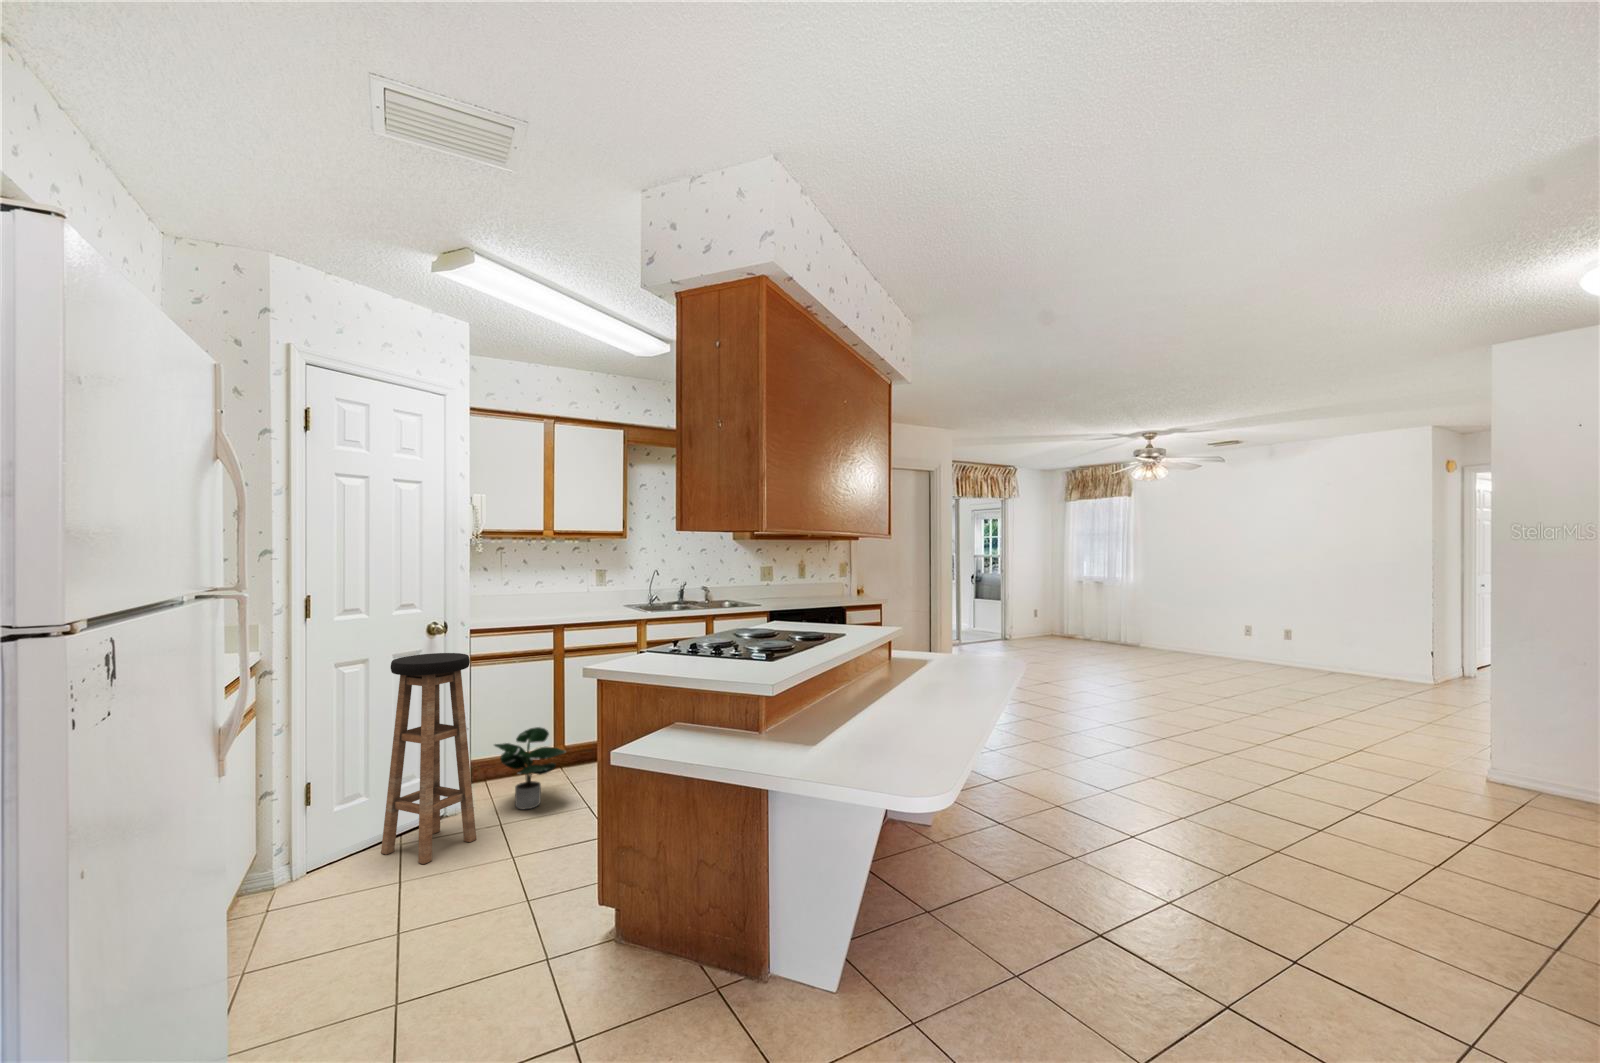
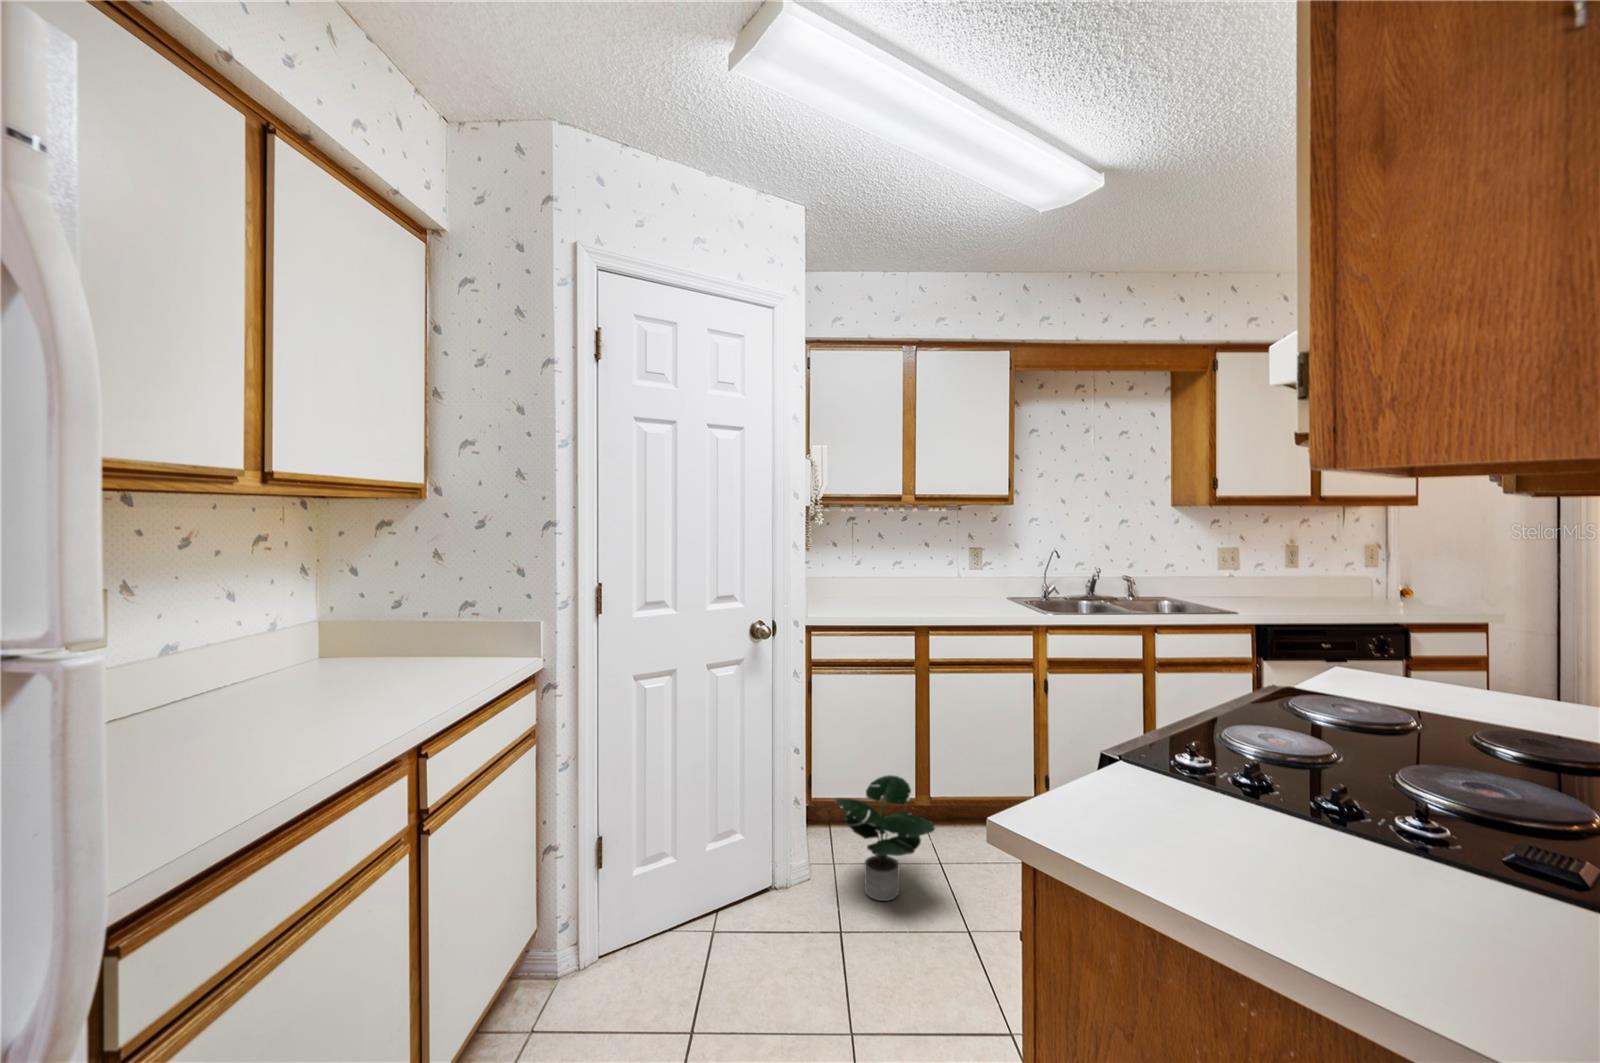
bar stool: present [381,653,476,864] -> none [690,667,809,987]

